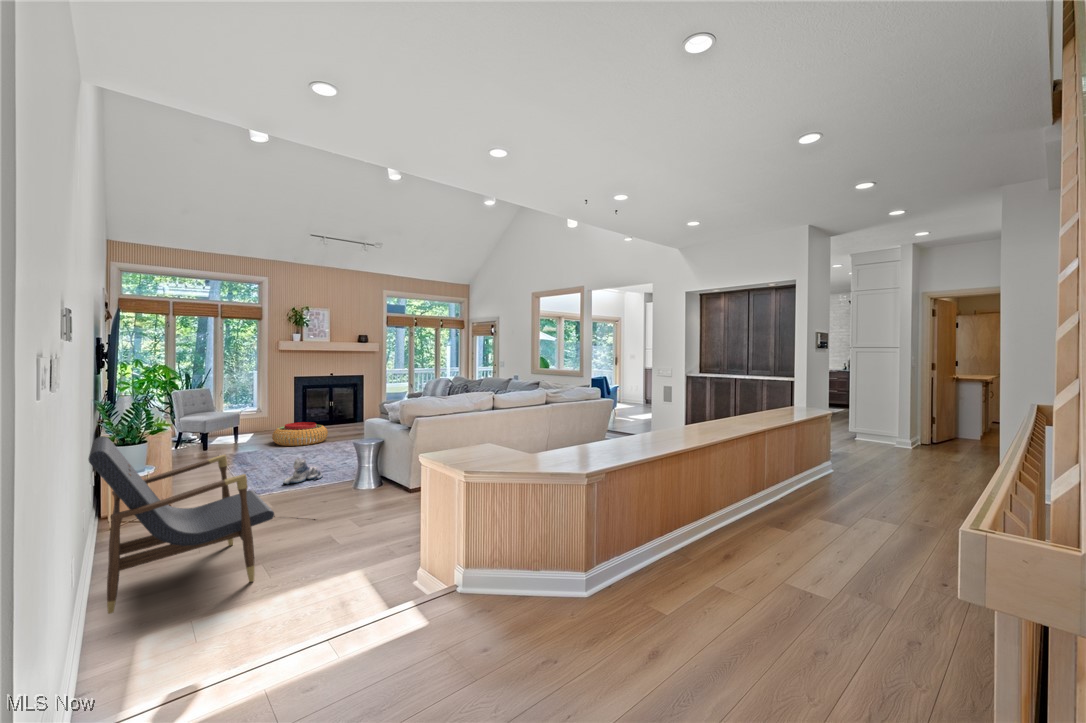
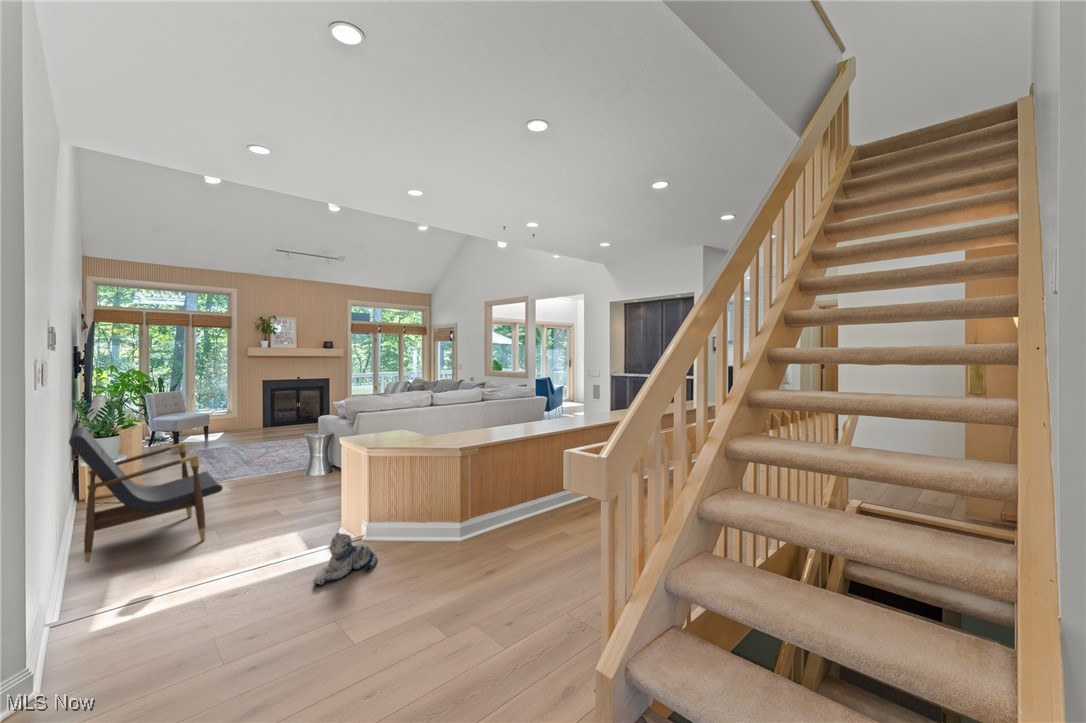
pouf: present [272,422,328,446] -> none [240,421,292,442]
plush toy: present [283,458,323,484] -> present [313,533,377,585]

